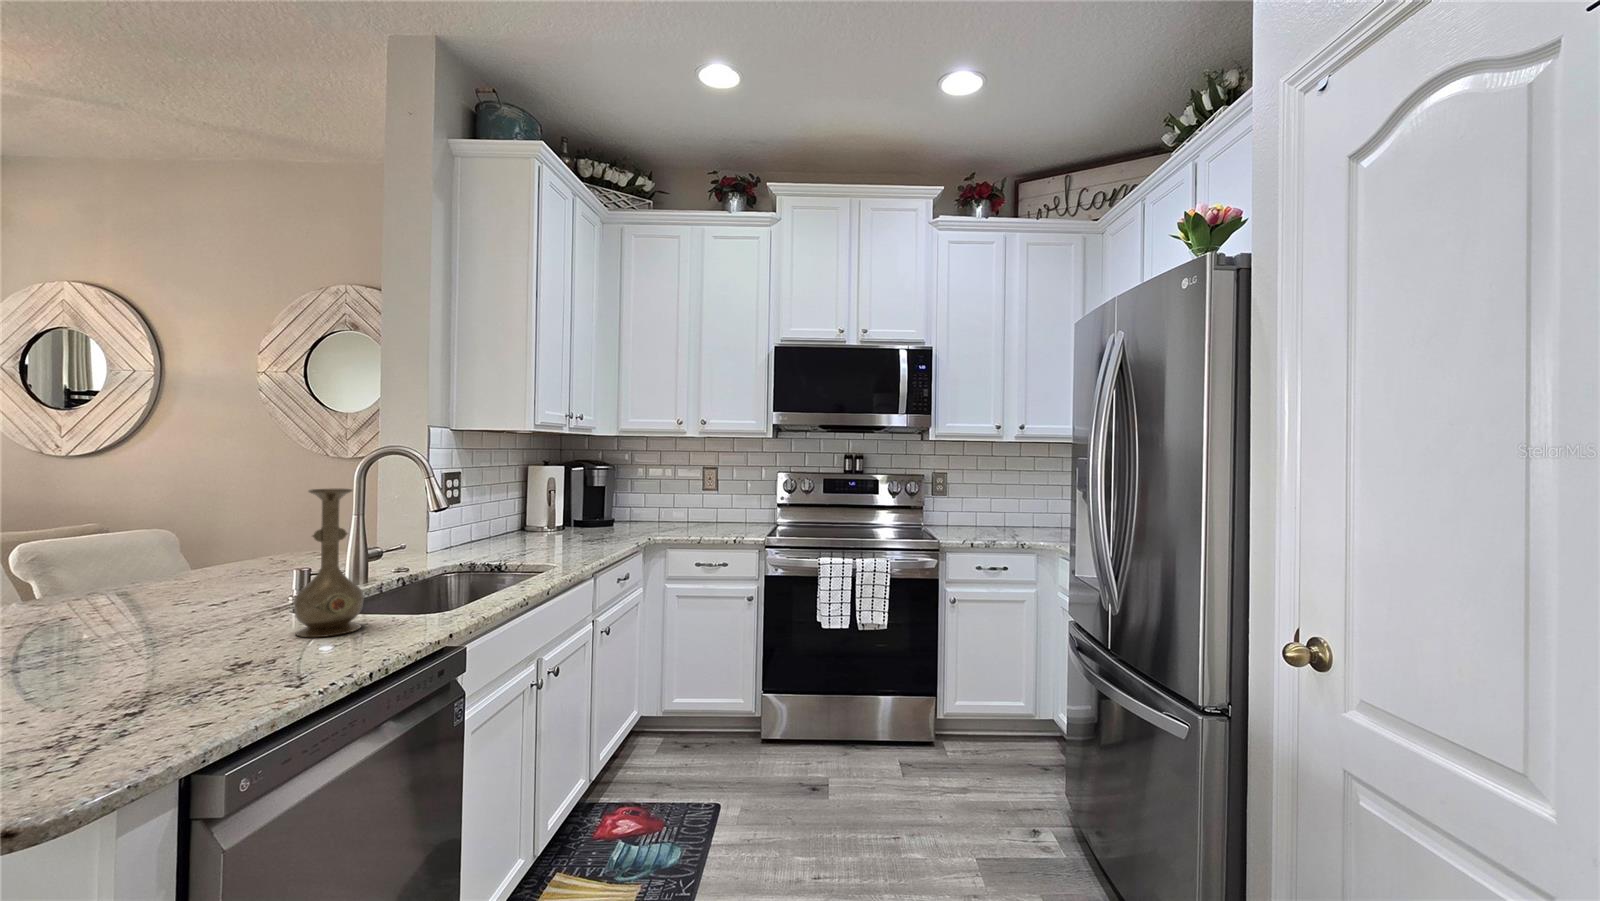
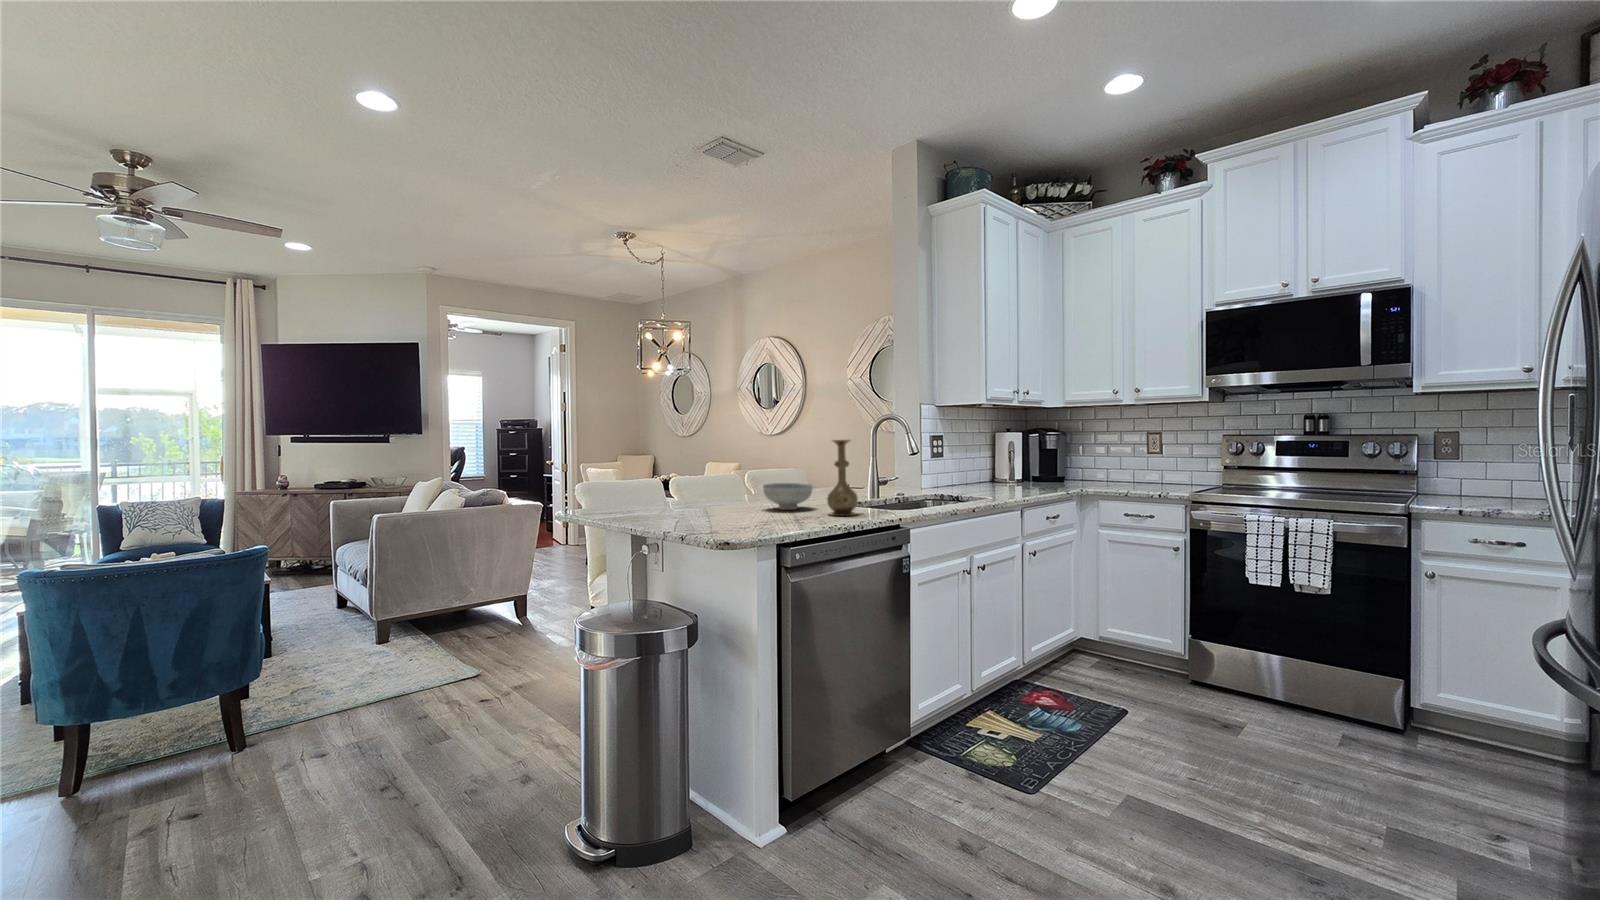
ceramic bowl: none [113,570,251,632] -> present [763,483,813,510]

